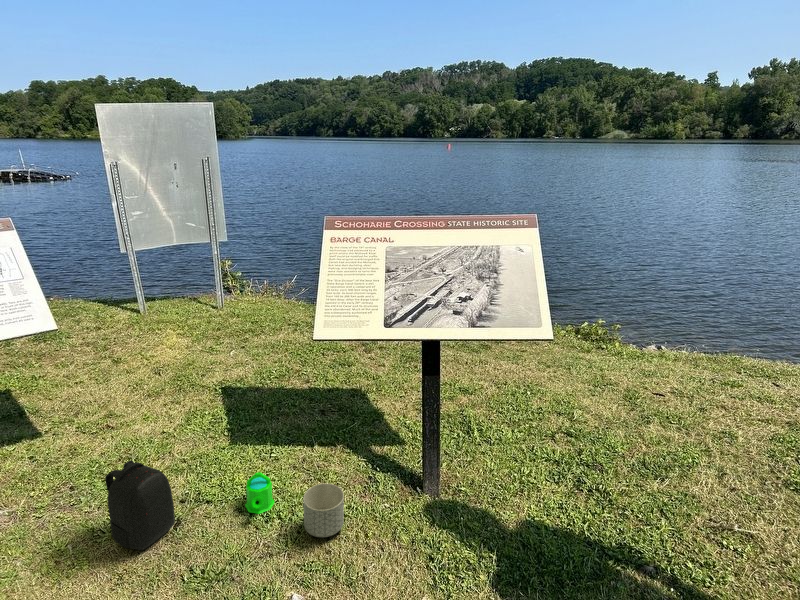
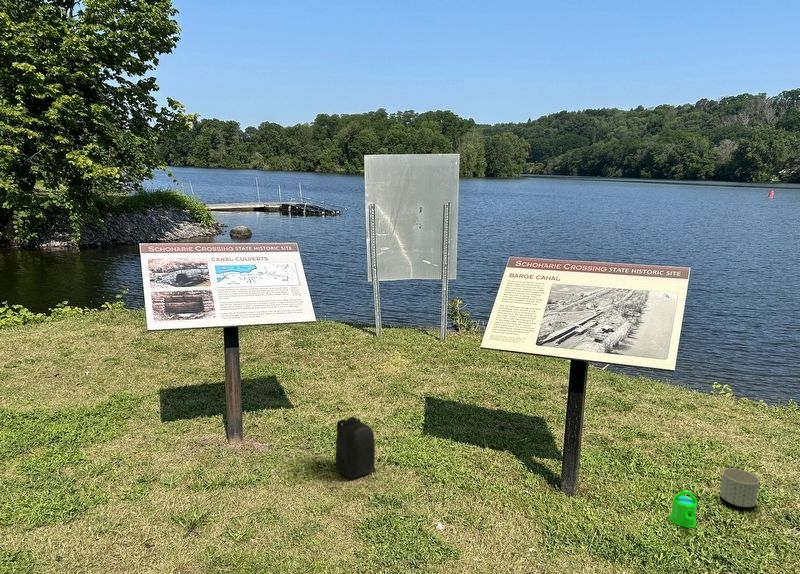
watering can: present [245,472,275,514] -> present [669,490,697,527]
planter: present [303,483,344,537] -> present [720,468,759,507]

